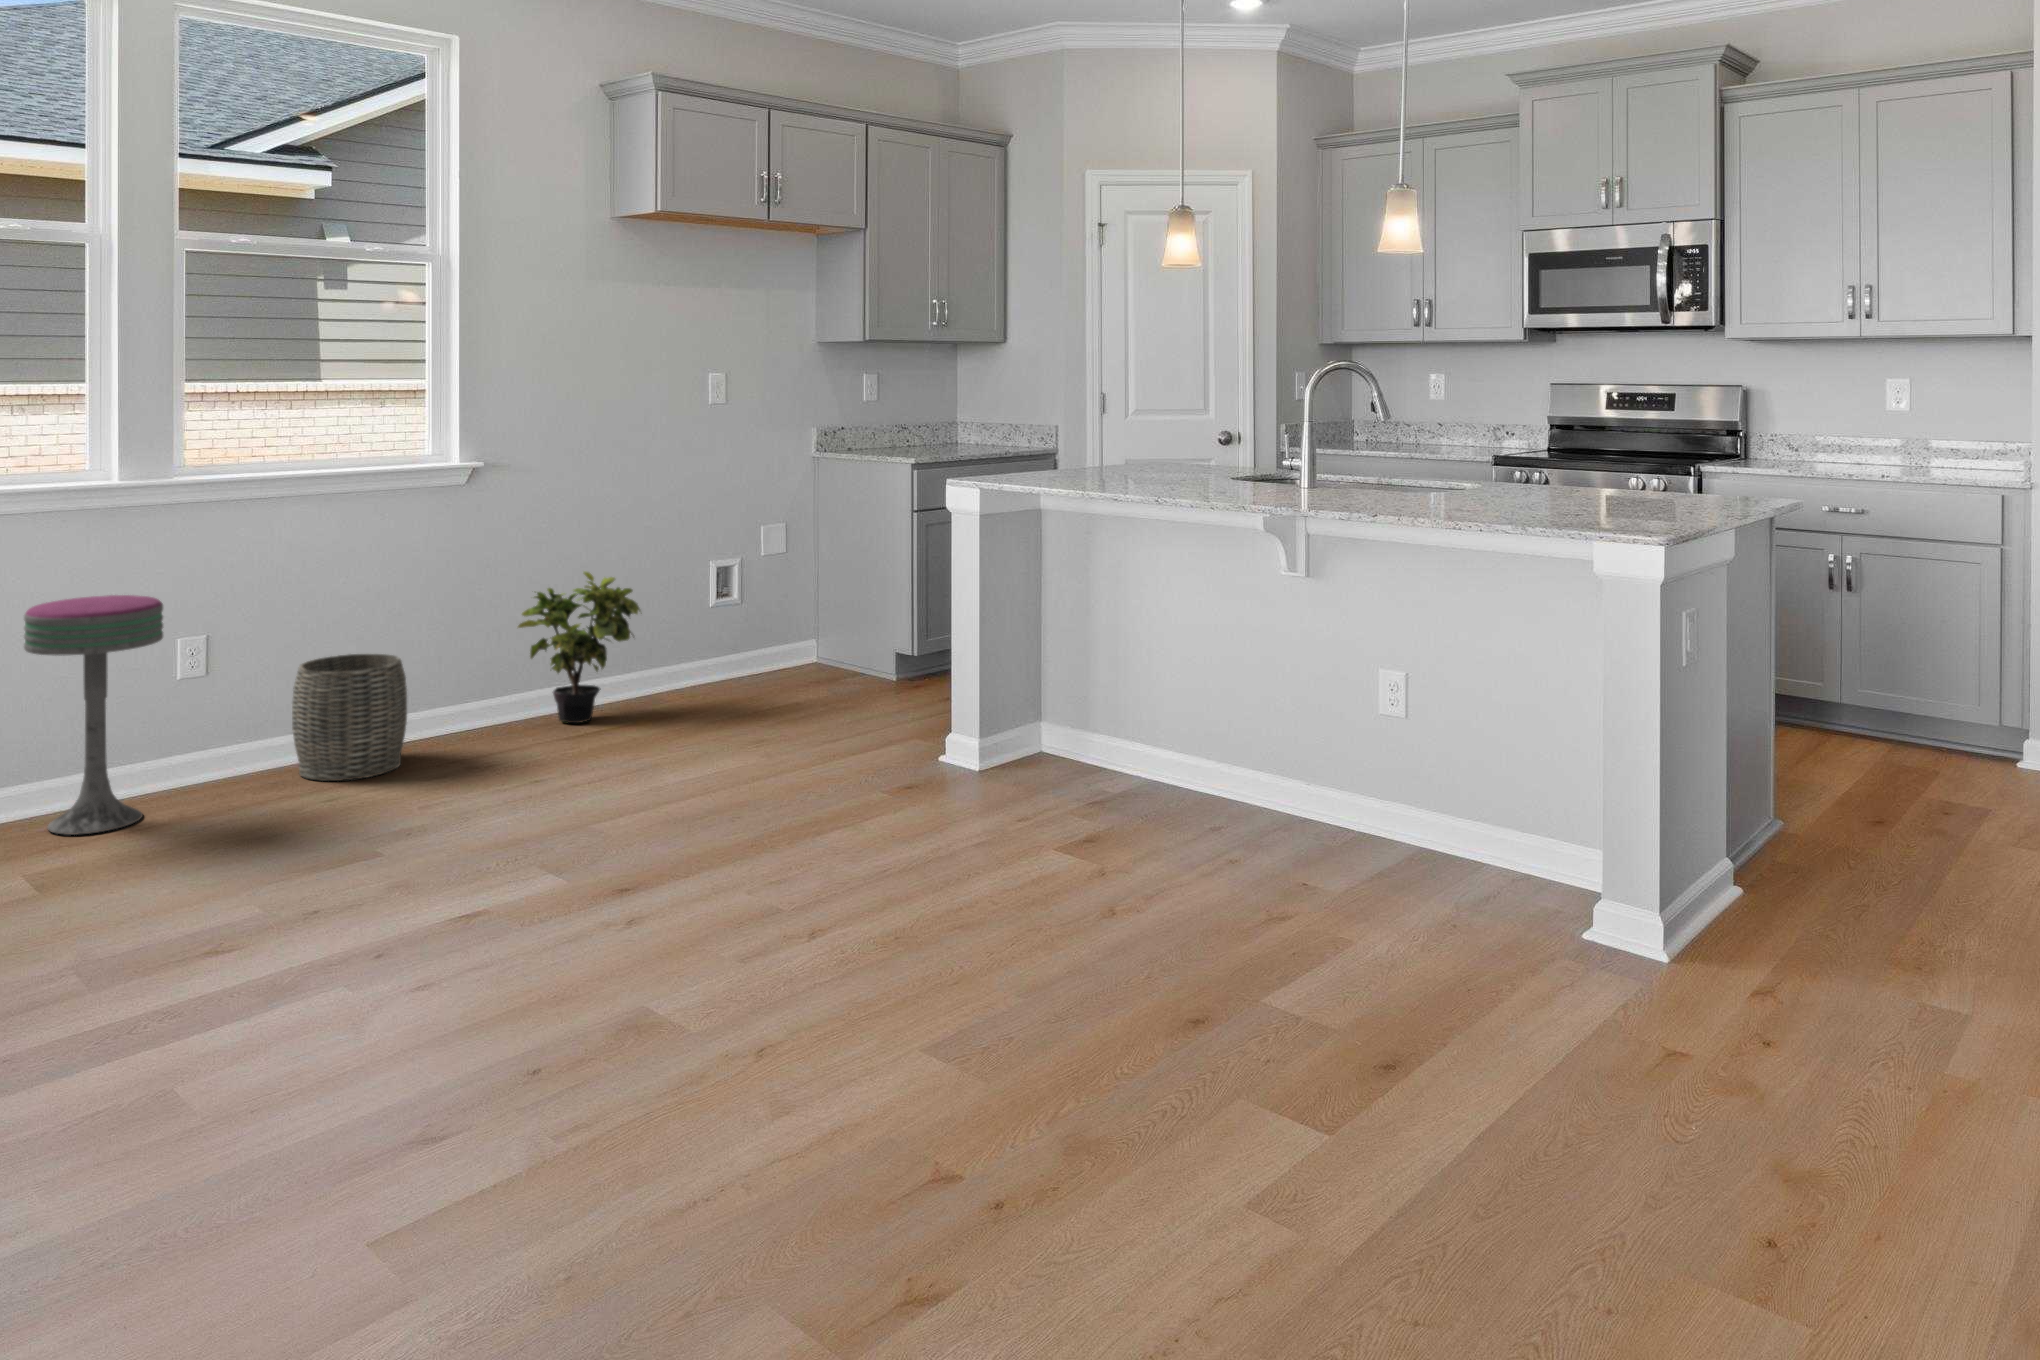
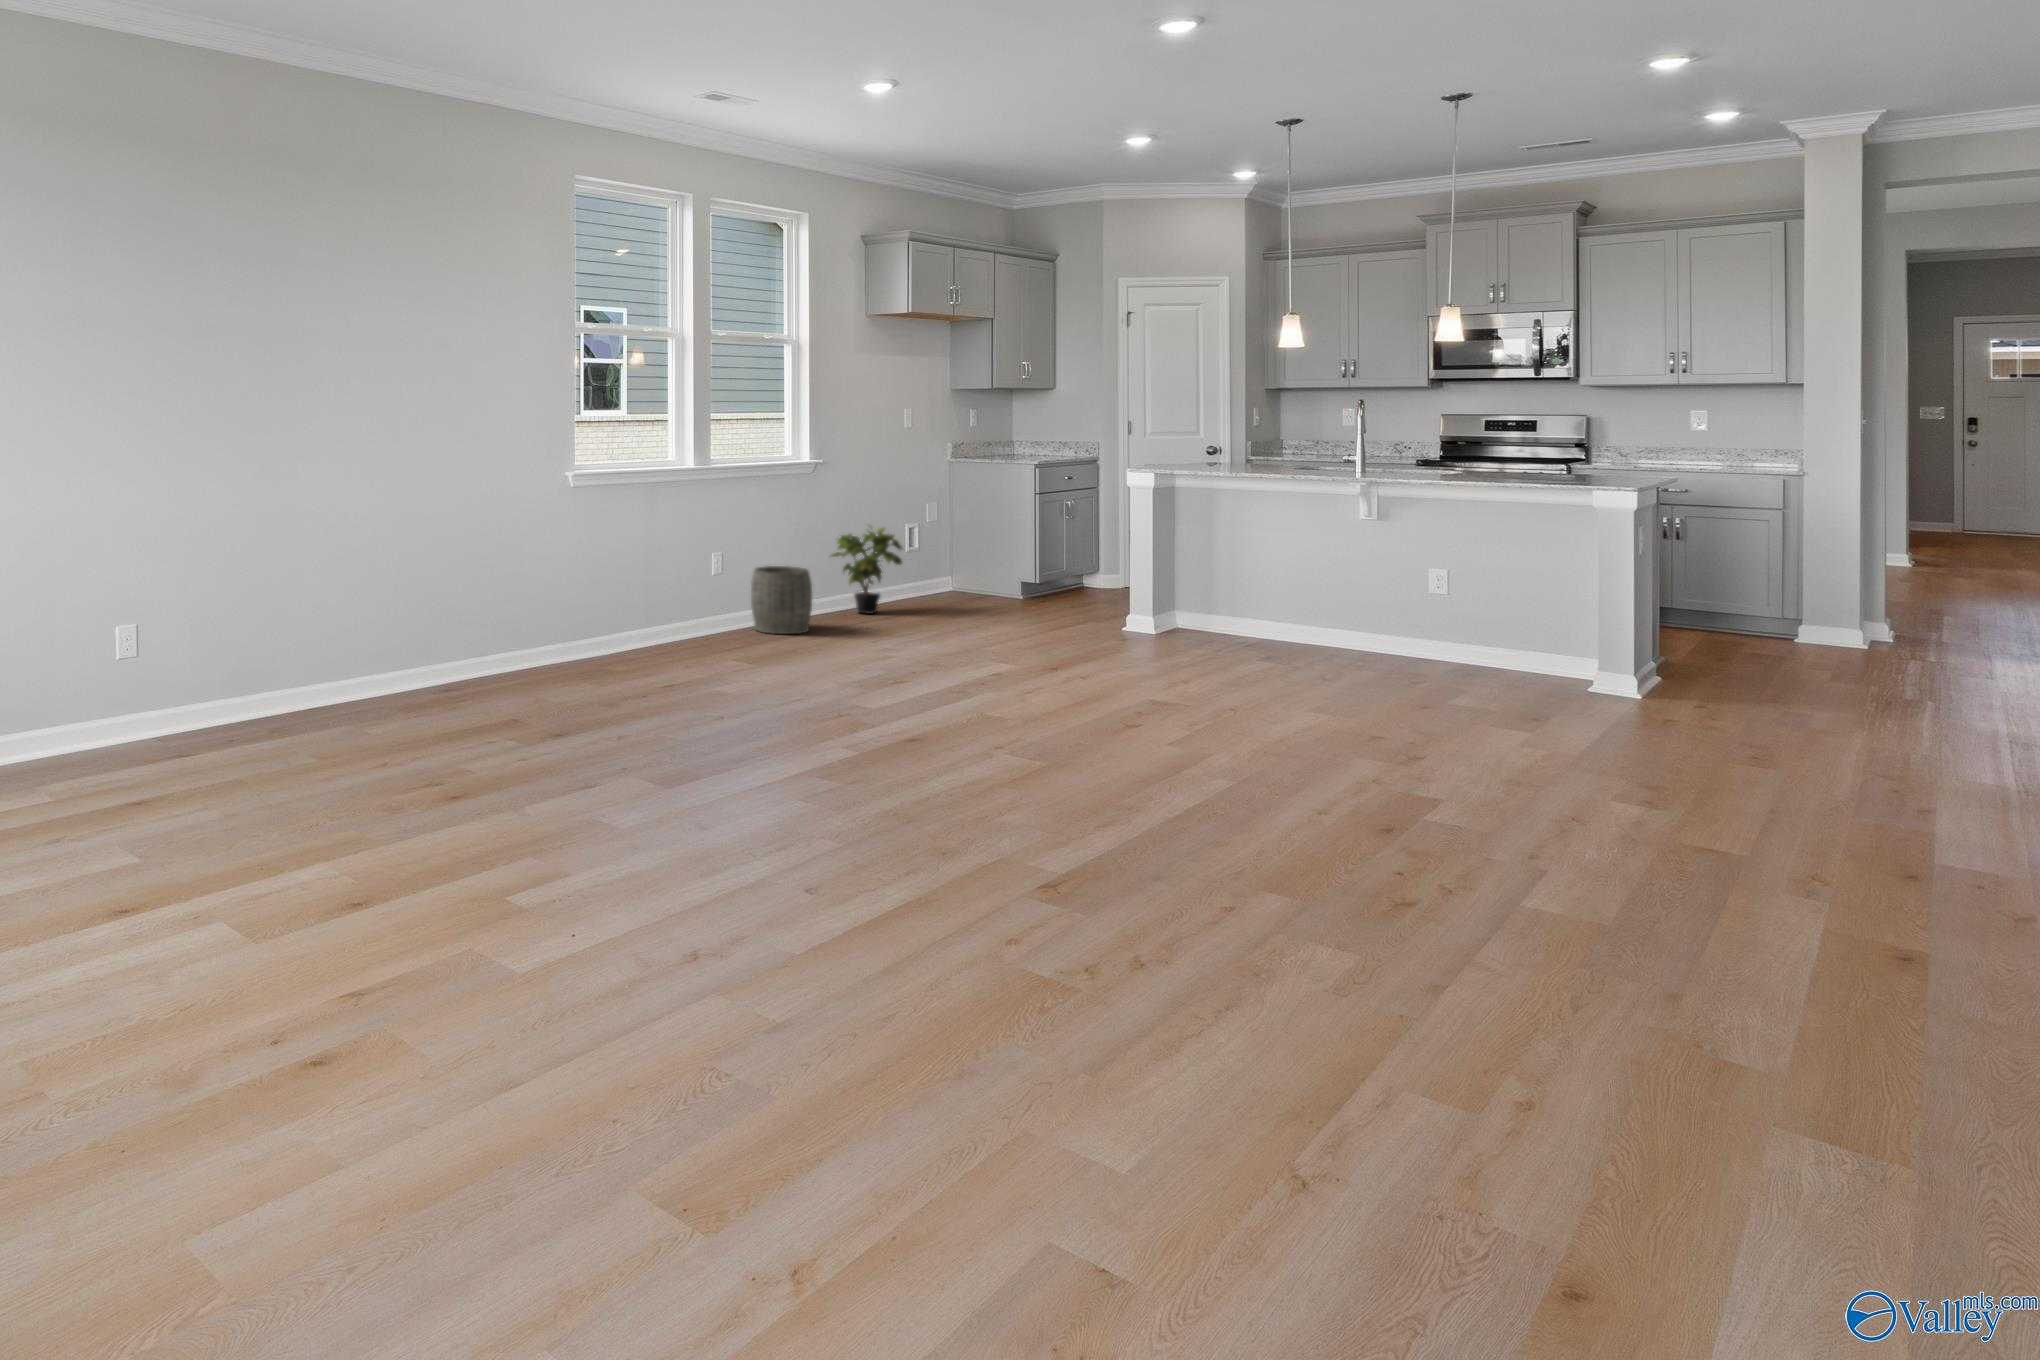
bar stool: present [24,595,163,835] -> none [663,526,729,651]

